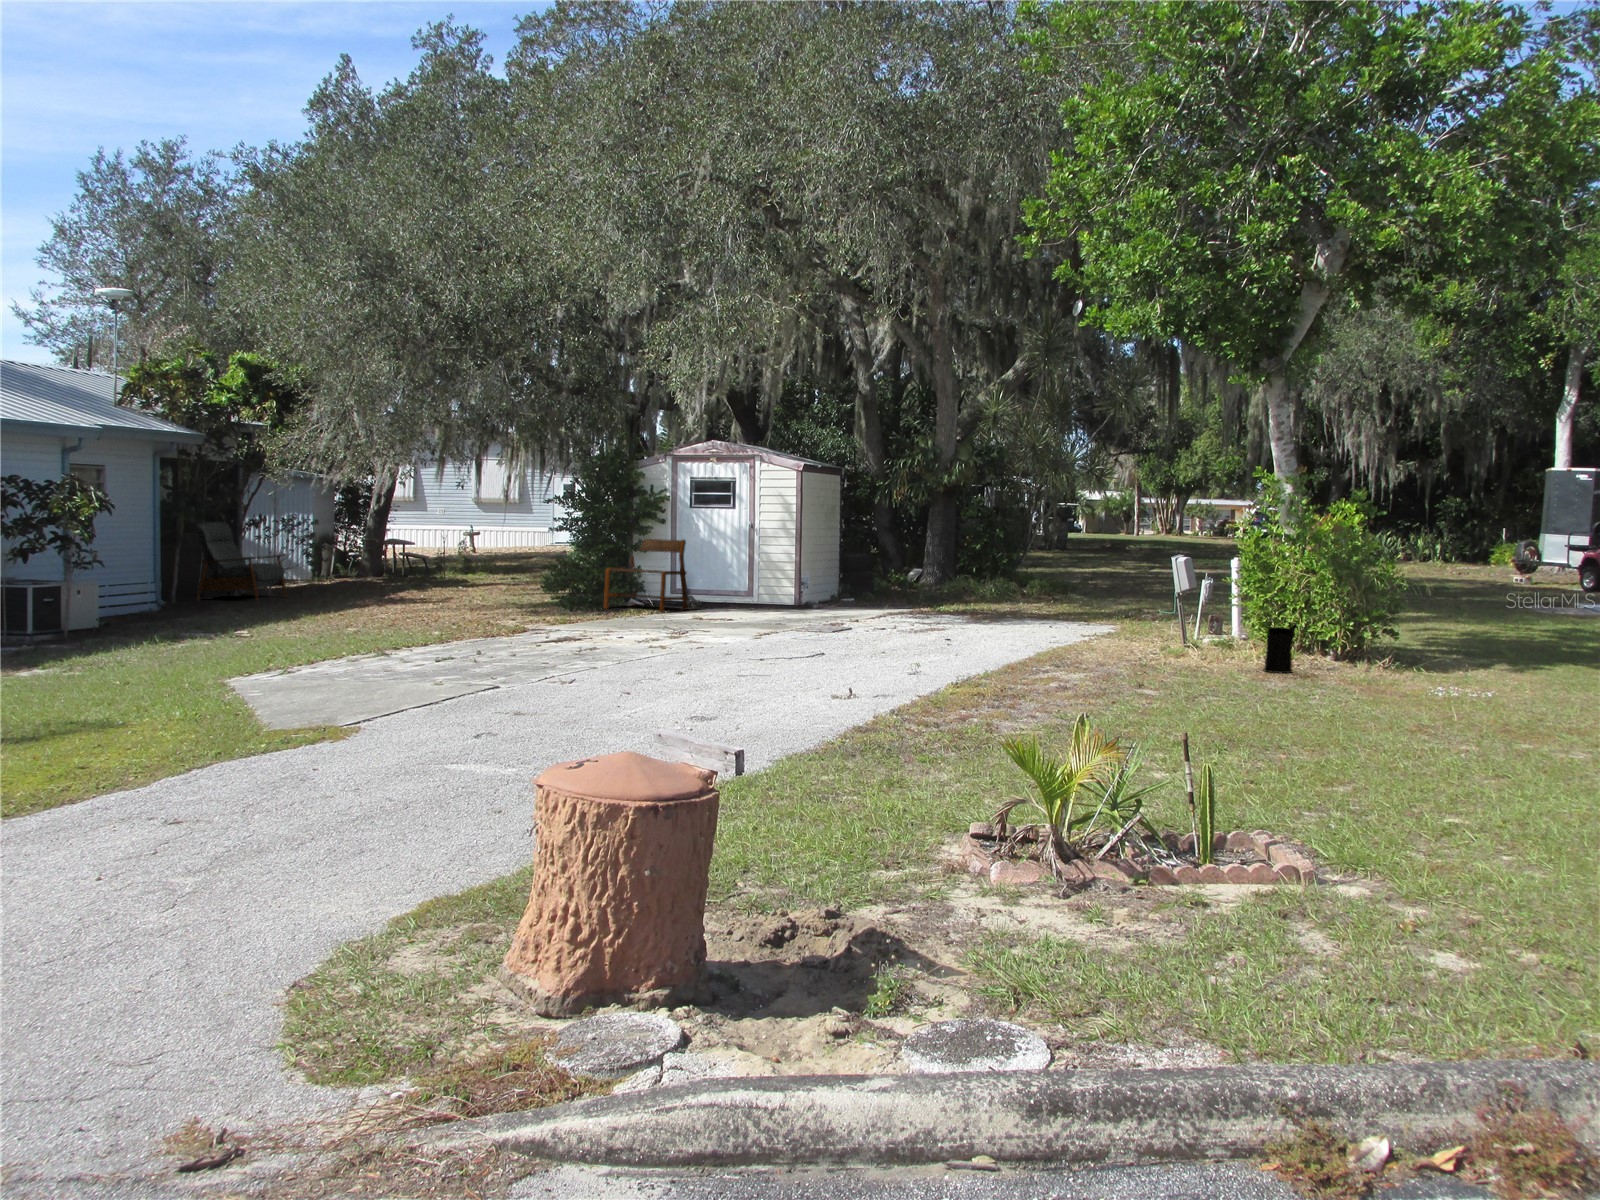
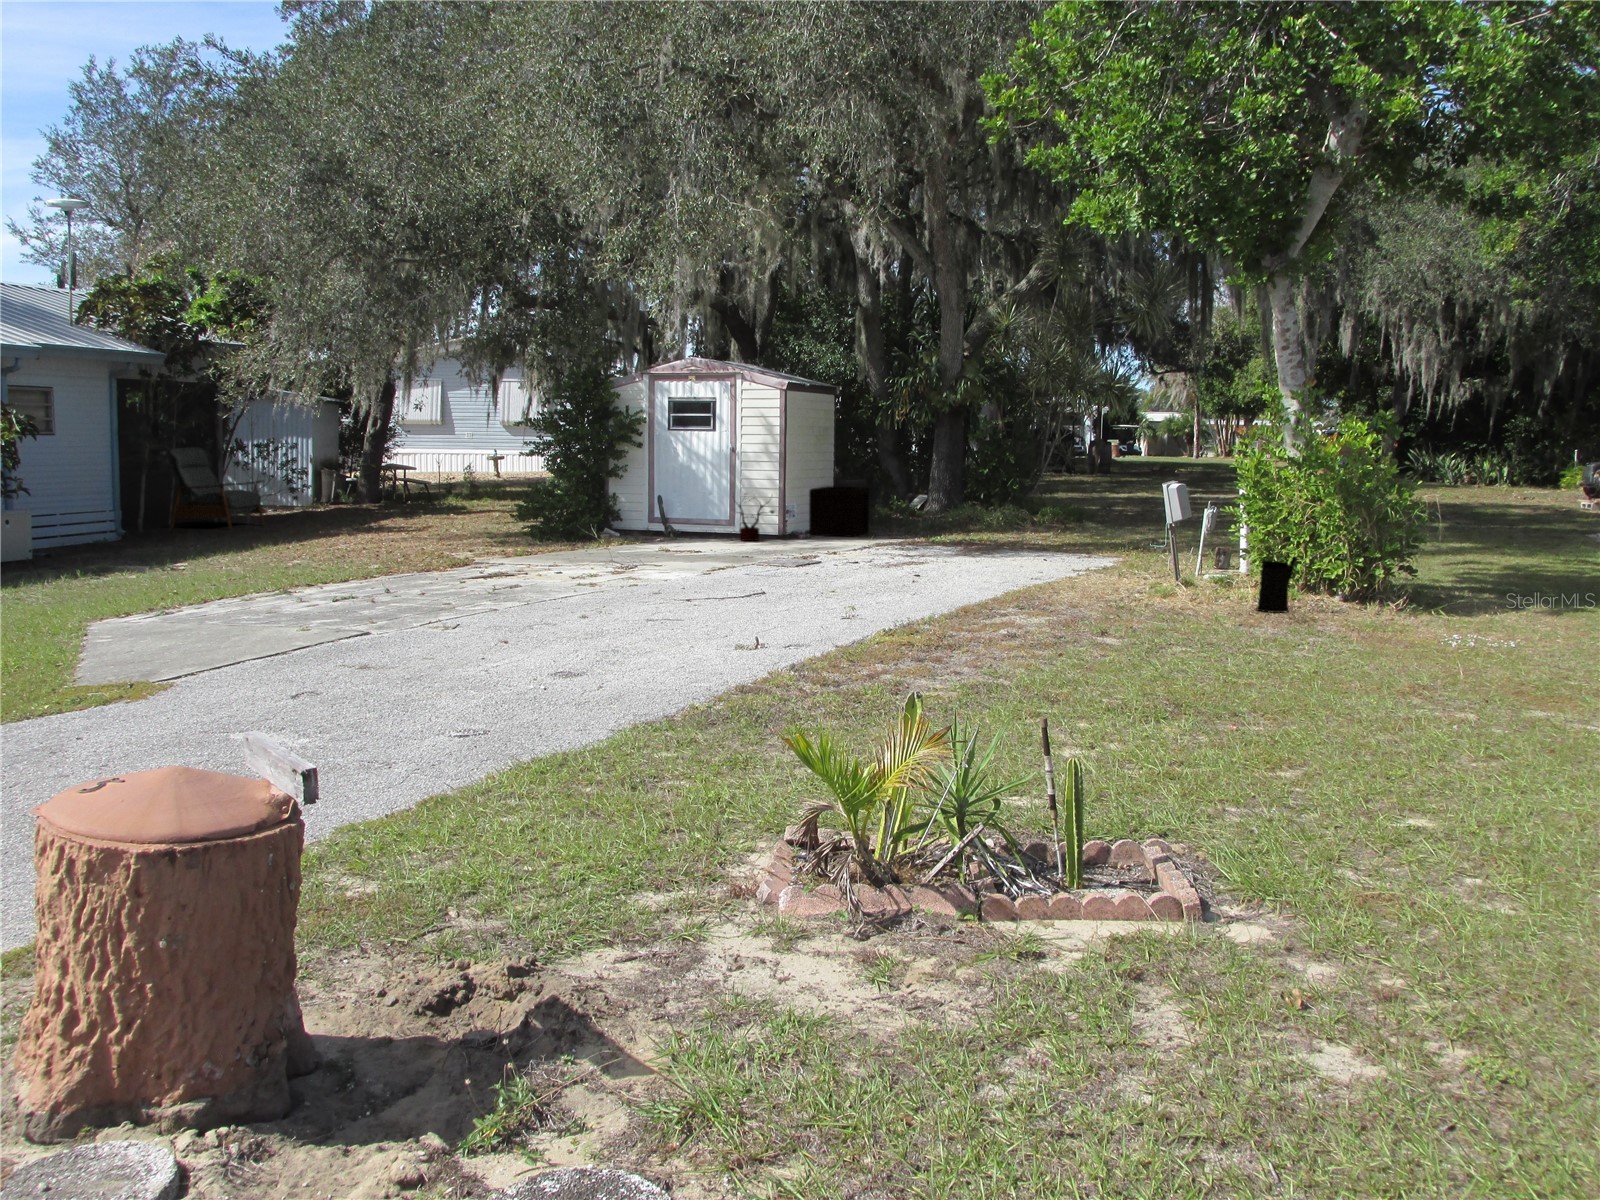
bench: present [604,539,688,613] -> none [580,462,668,542]
wooden crate: none [821,561,876,608] -> present [809,486,869,537]
decorative plant: none [750,566,792,612] -> present [738,498,774,541]

